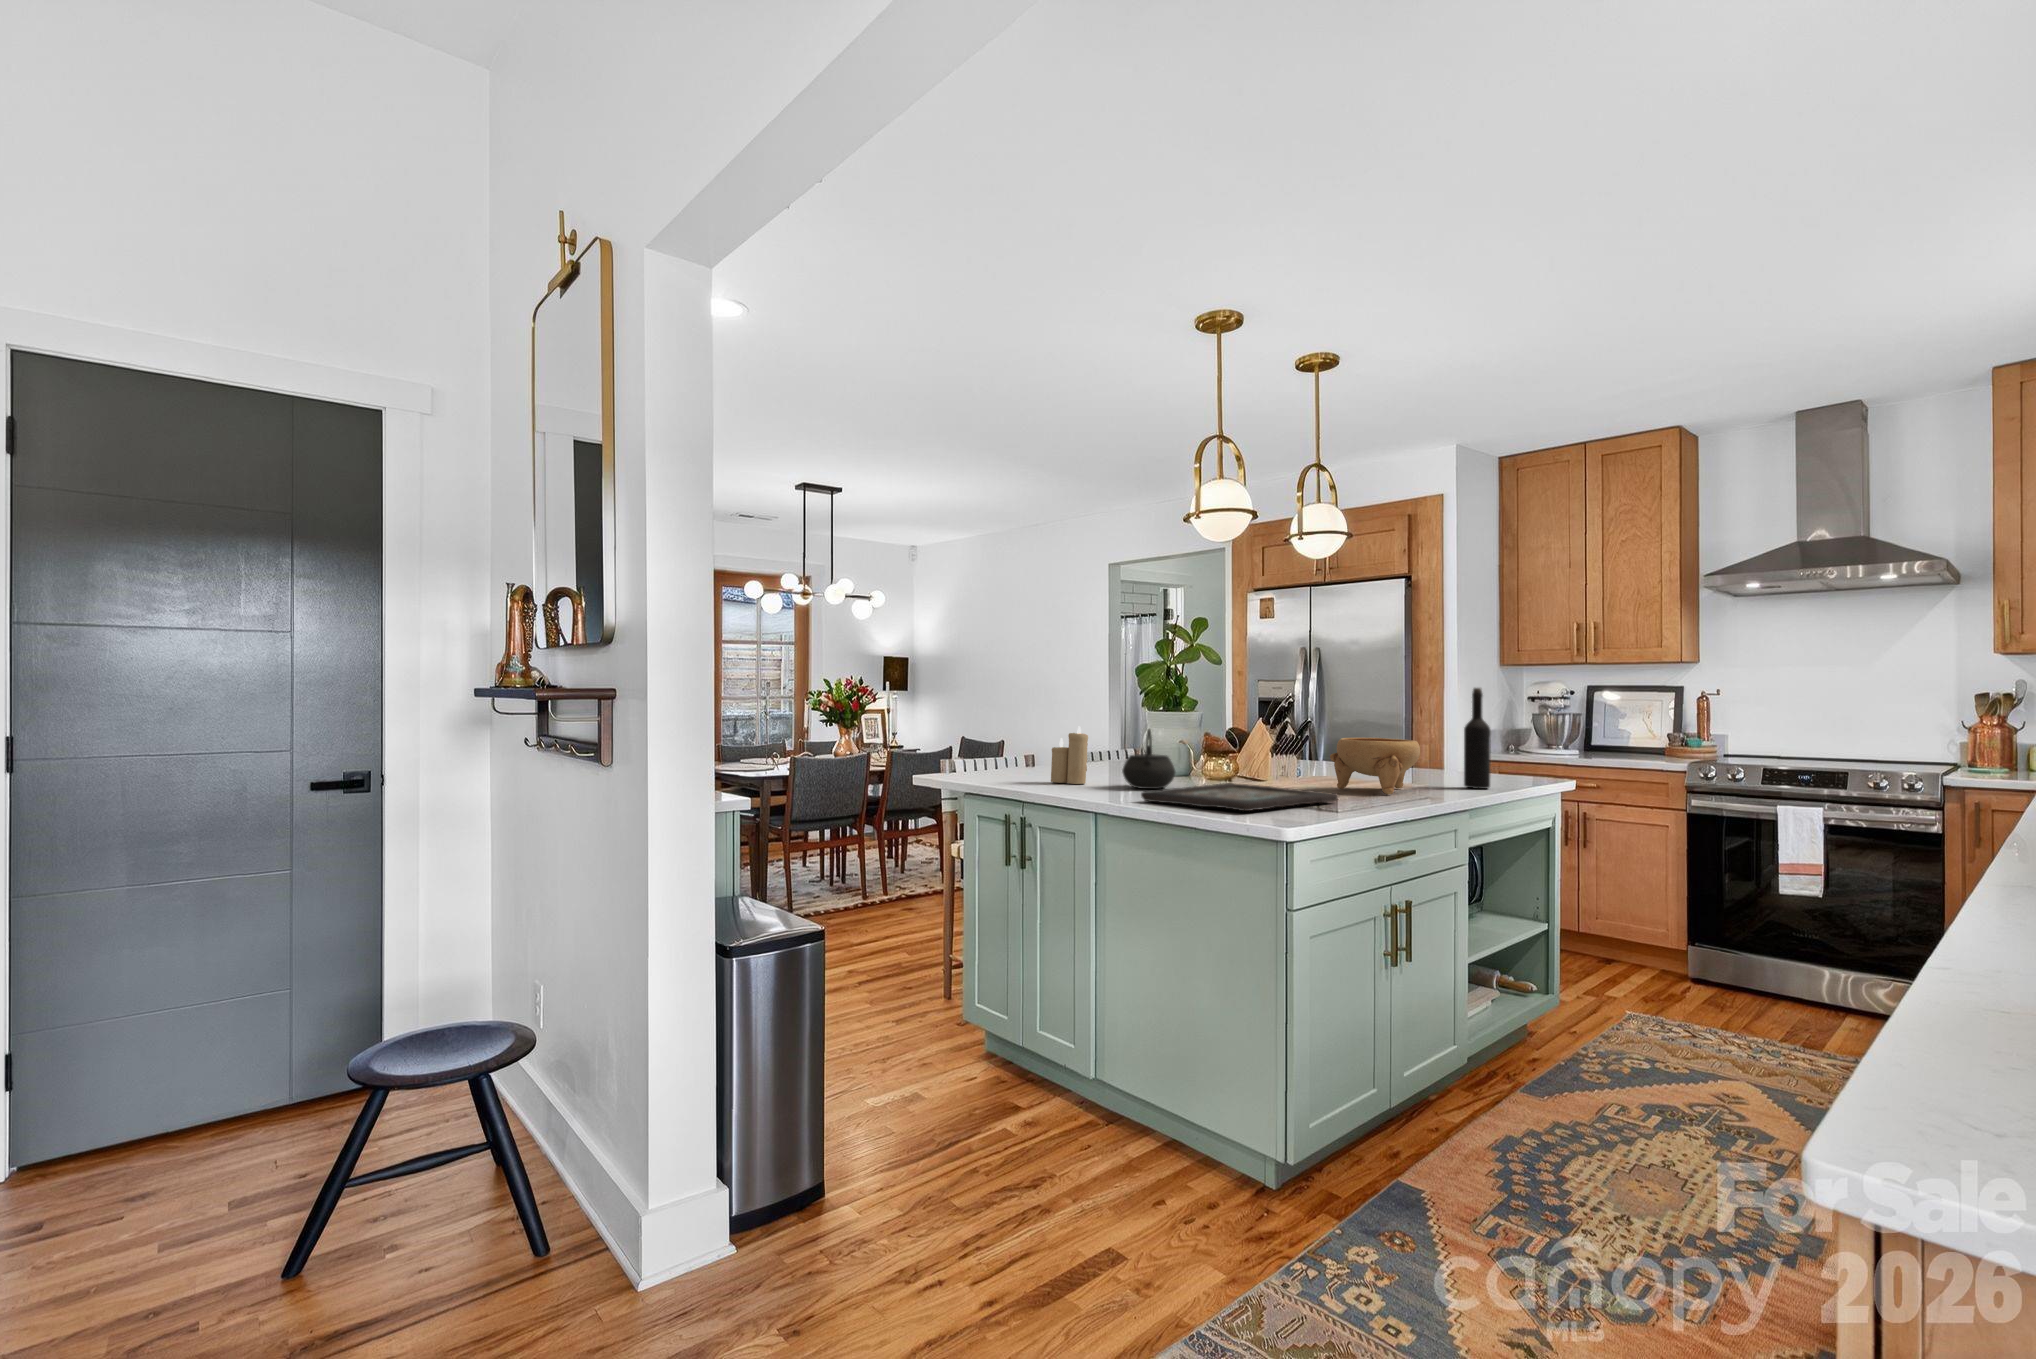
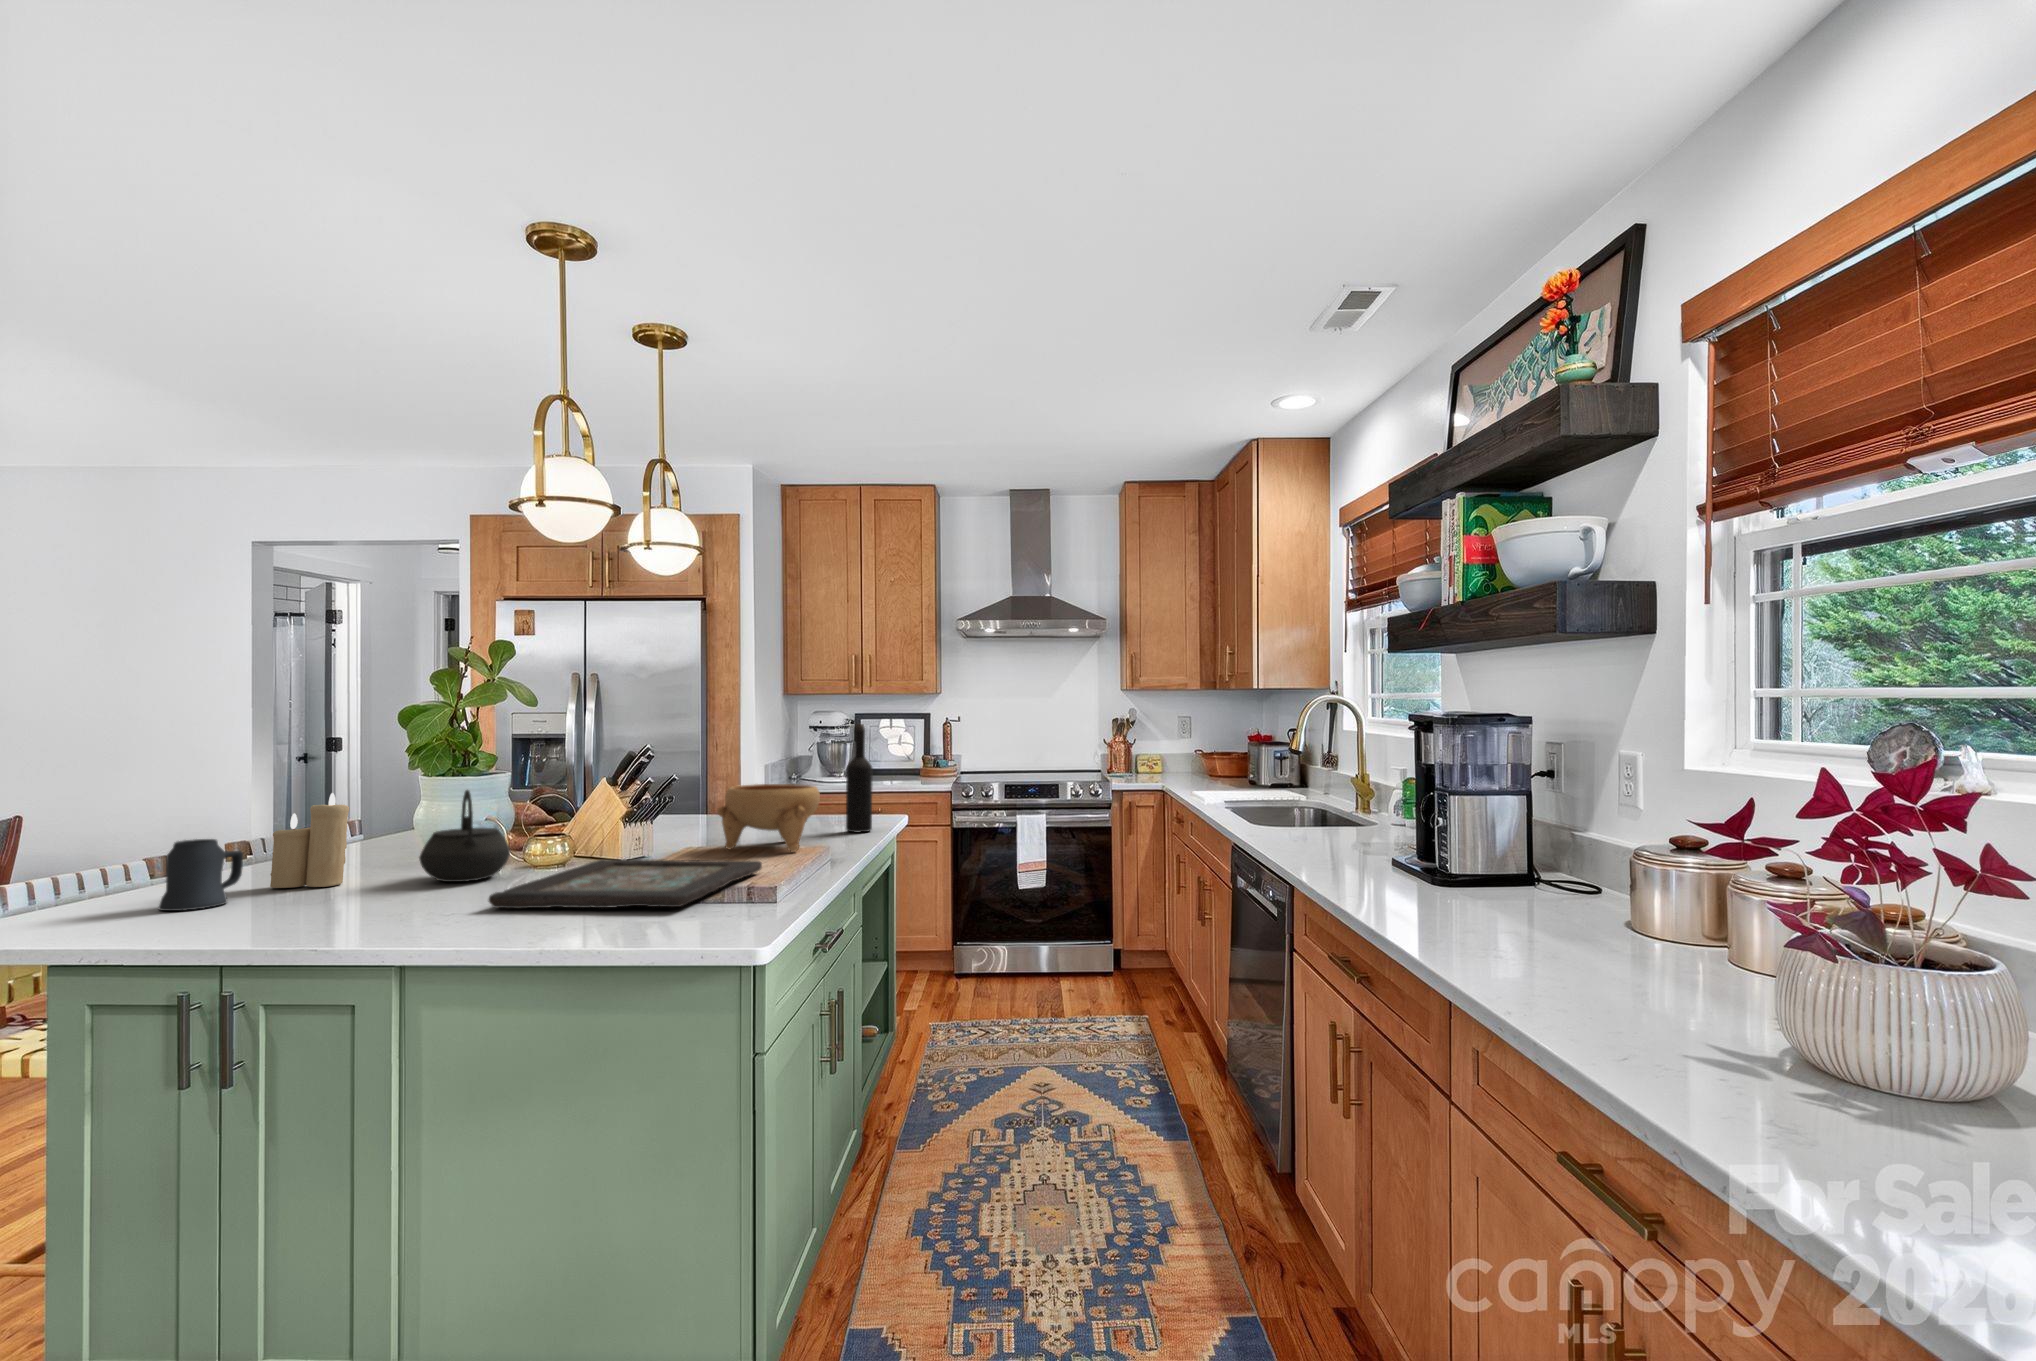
mug: none [998,748,1035,787] -> present [159,839,243,911]

